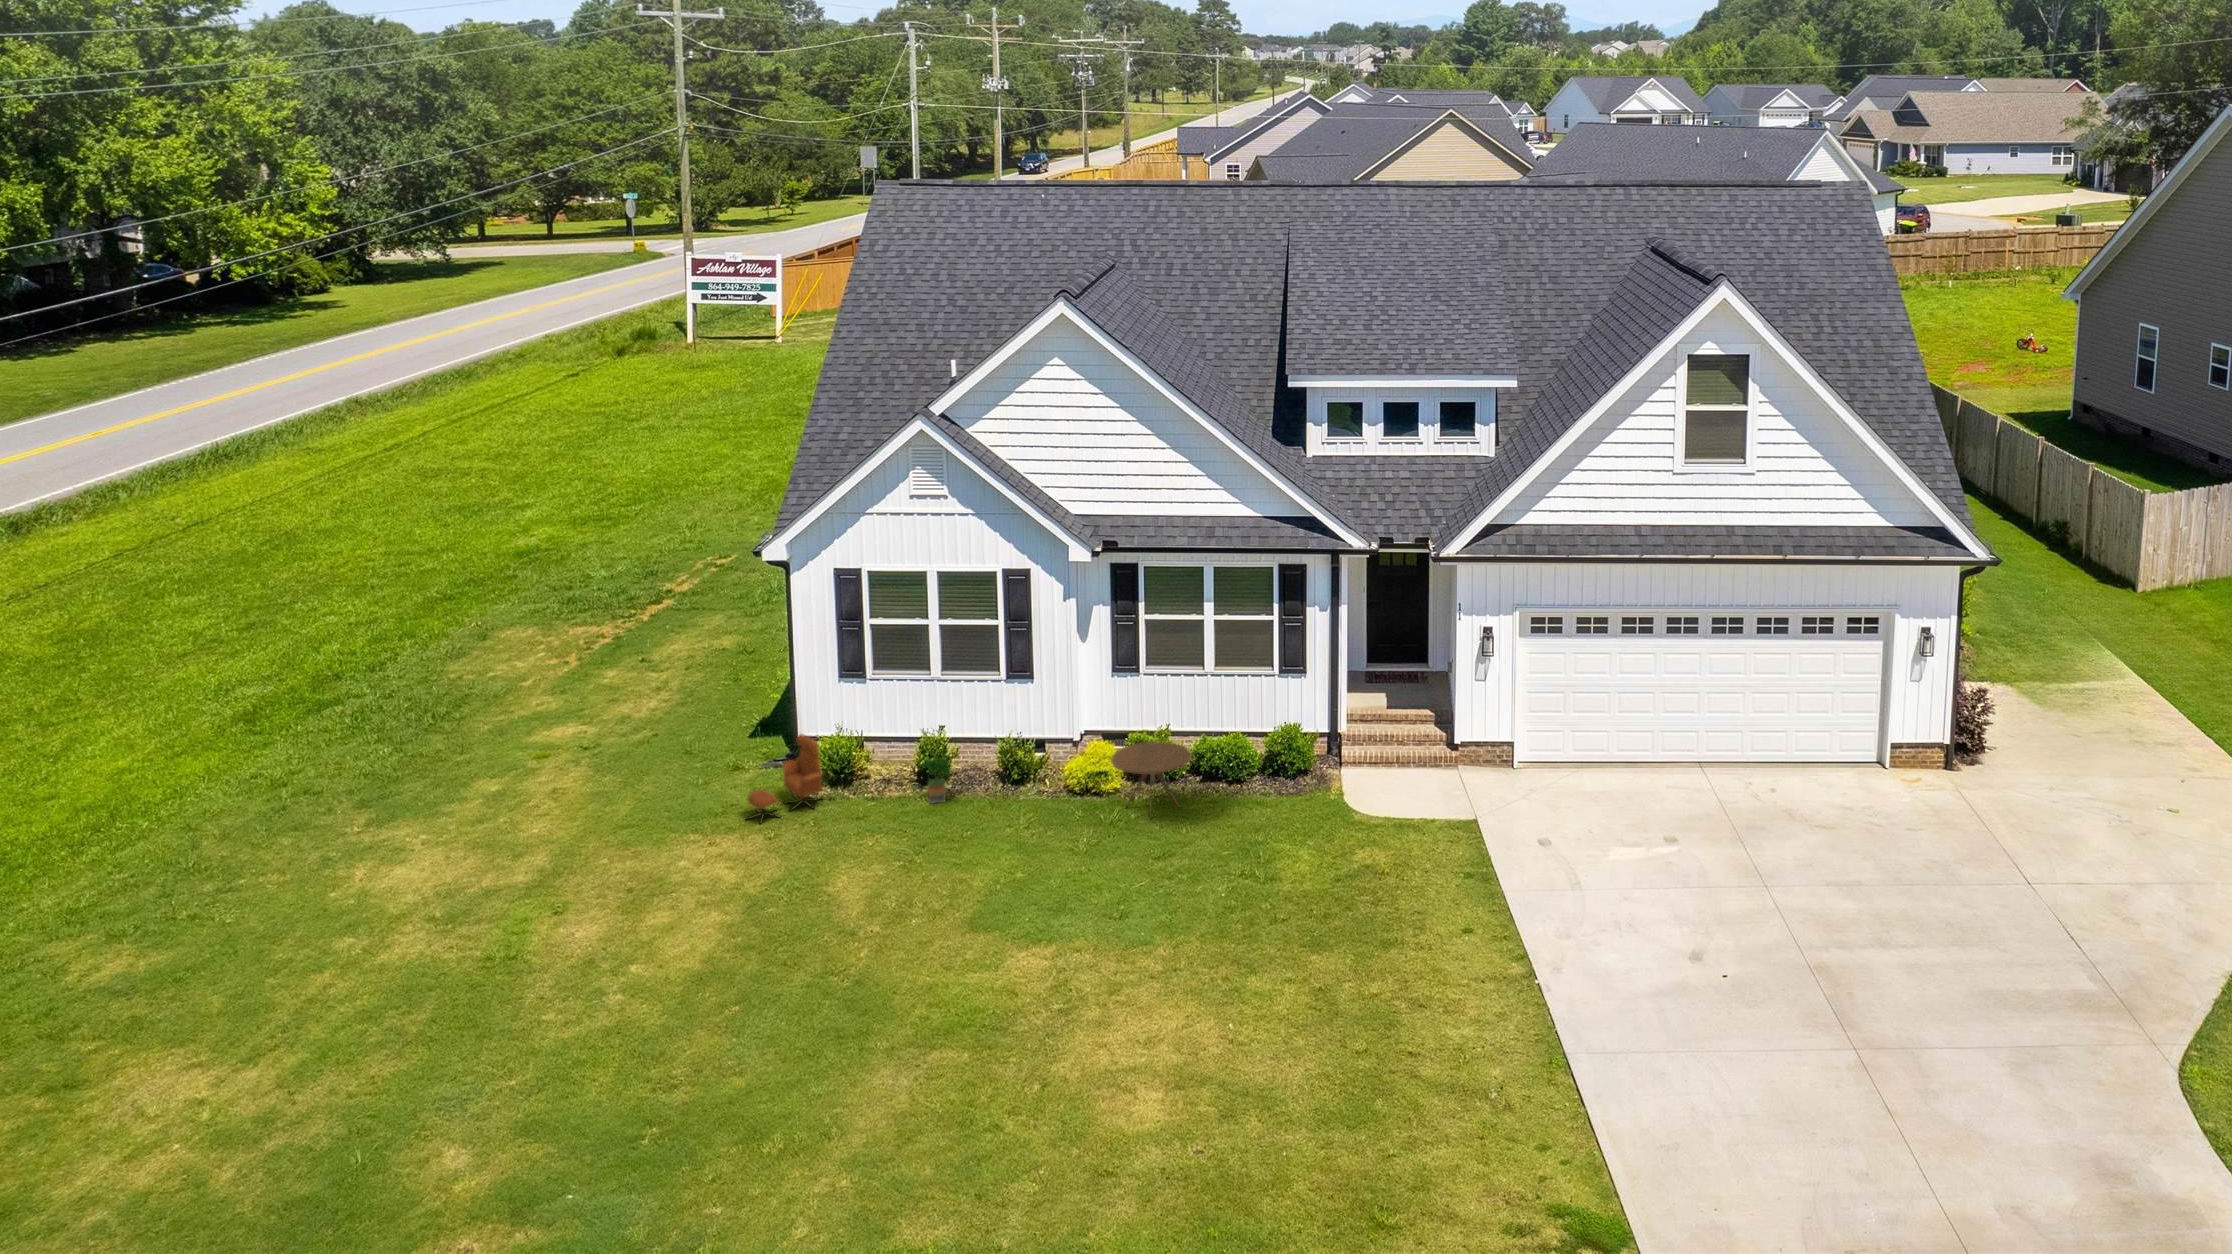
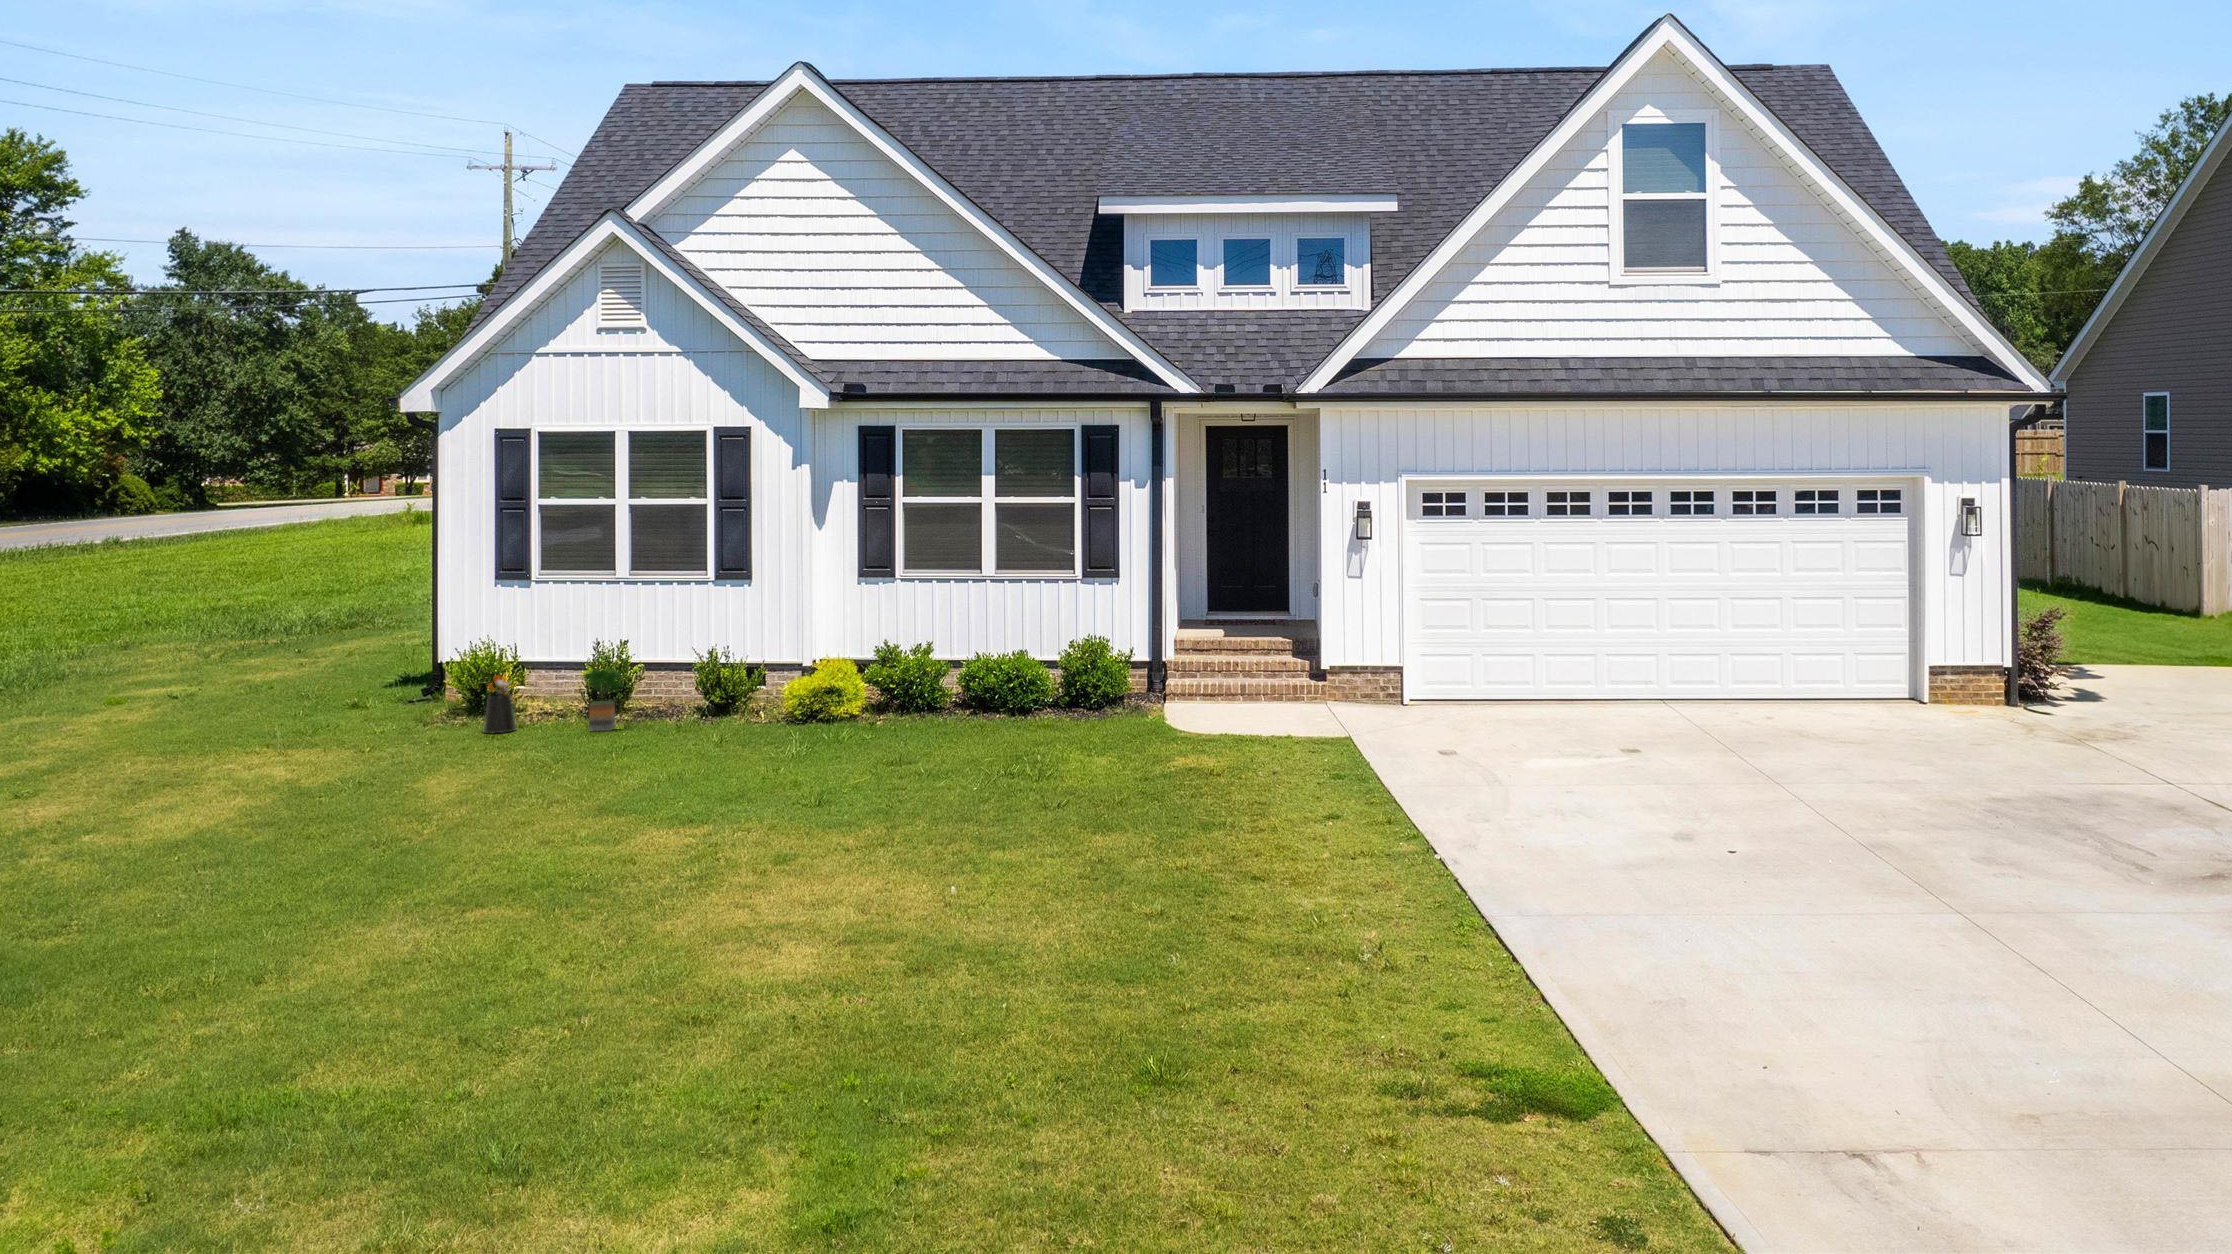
lounge chair: present [747,734,822,822] -> none [329,639,449,746]
round table: present [1111,742,1191,808] -> none [840,648,953,738]
watering can: none [851,760,875,806] -> present [483,676,516,733]

